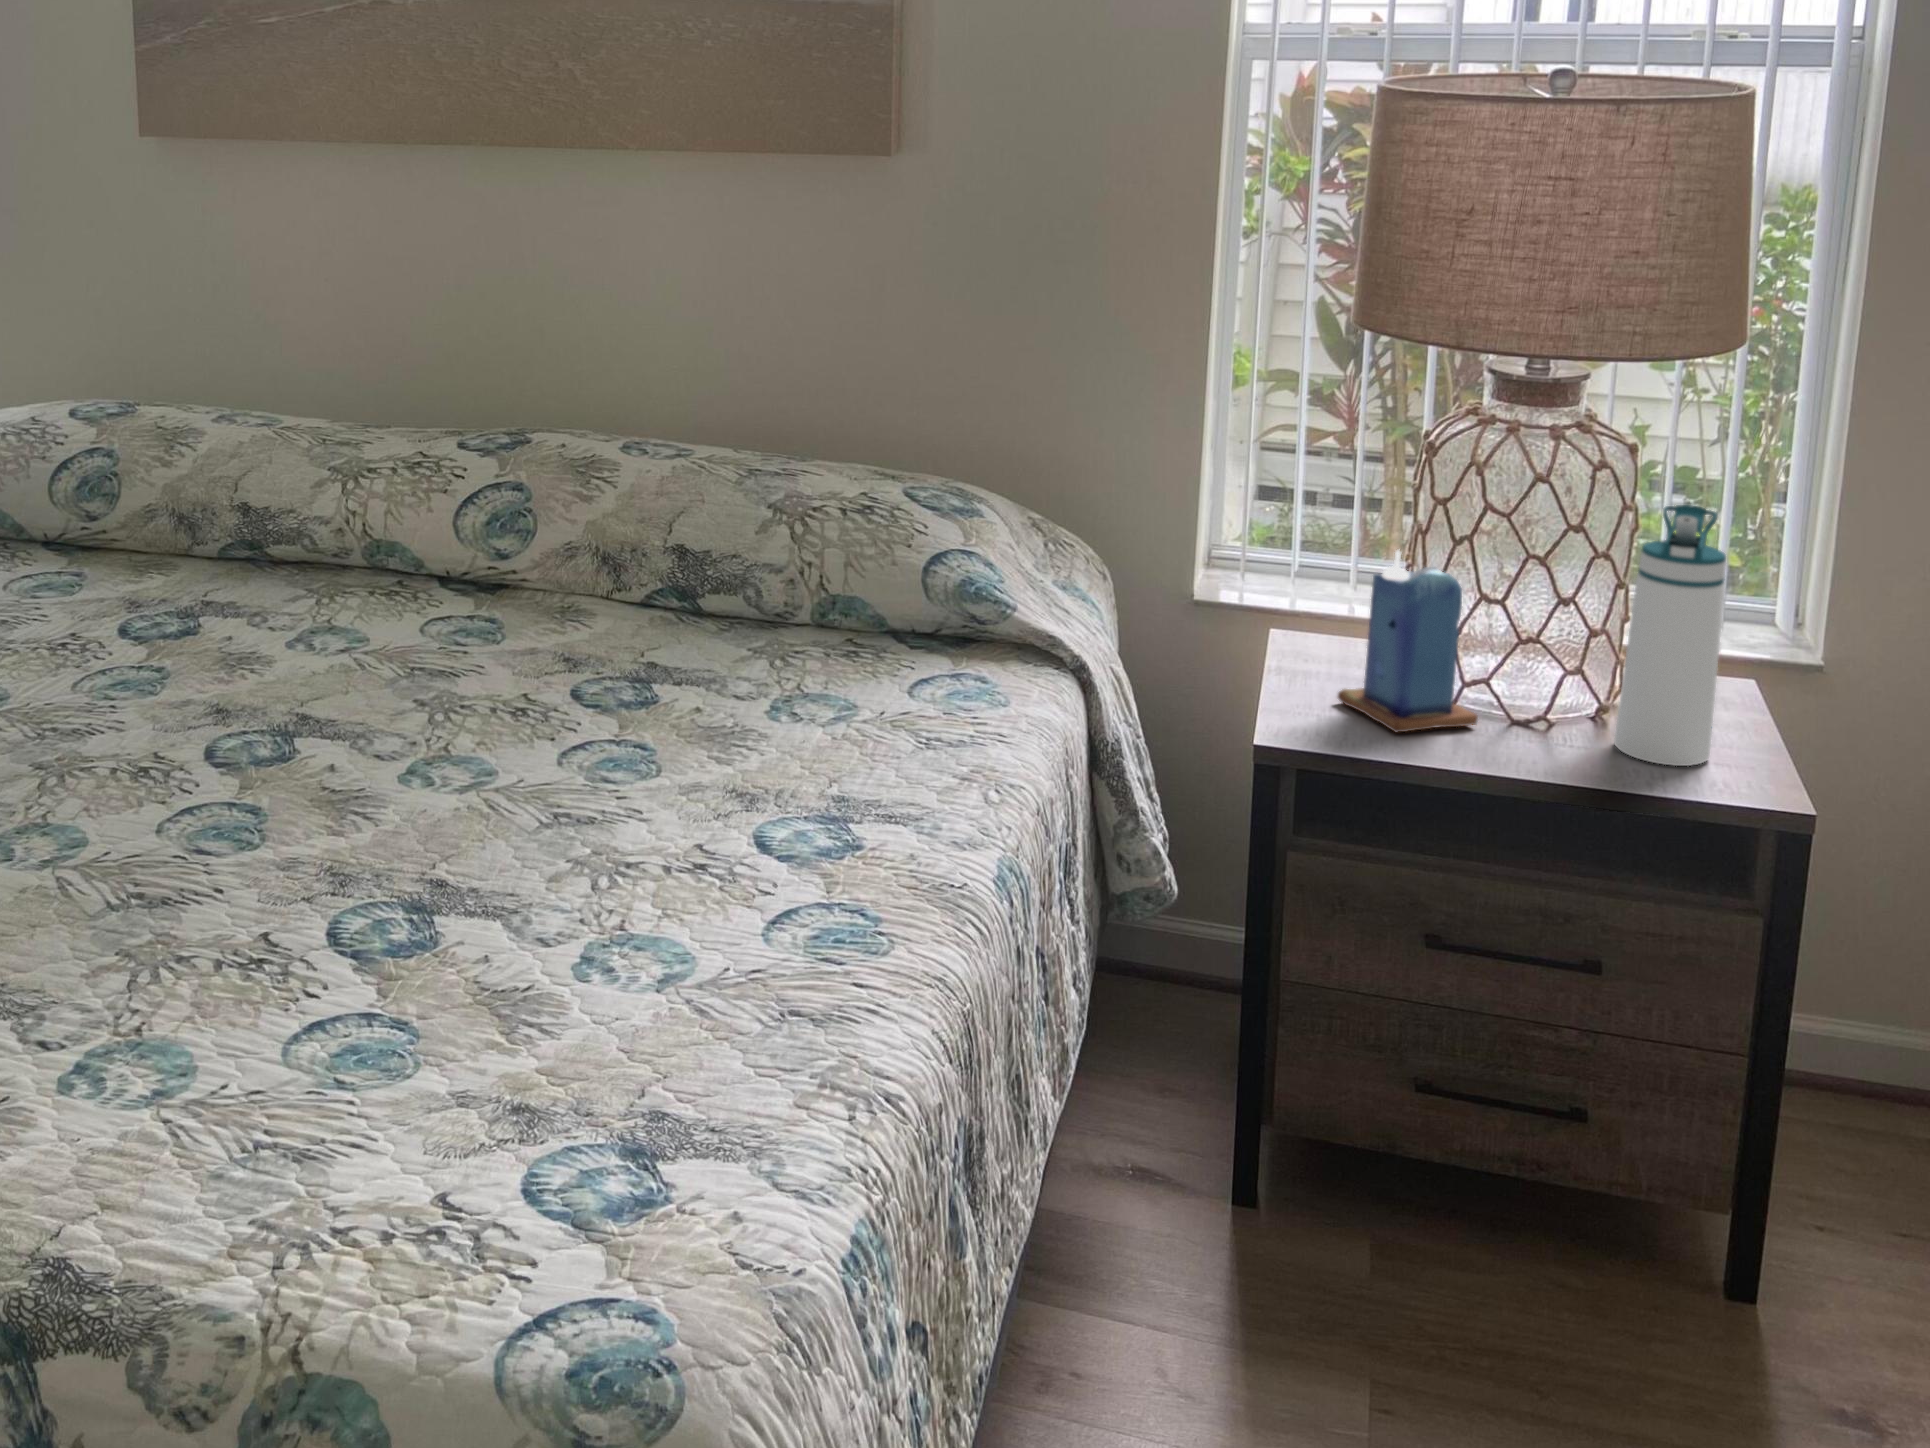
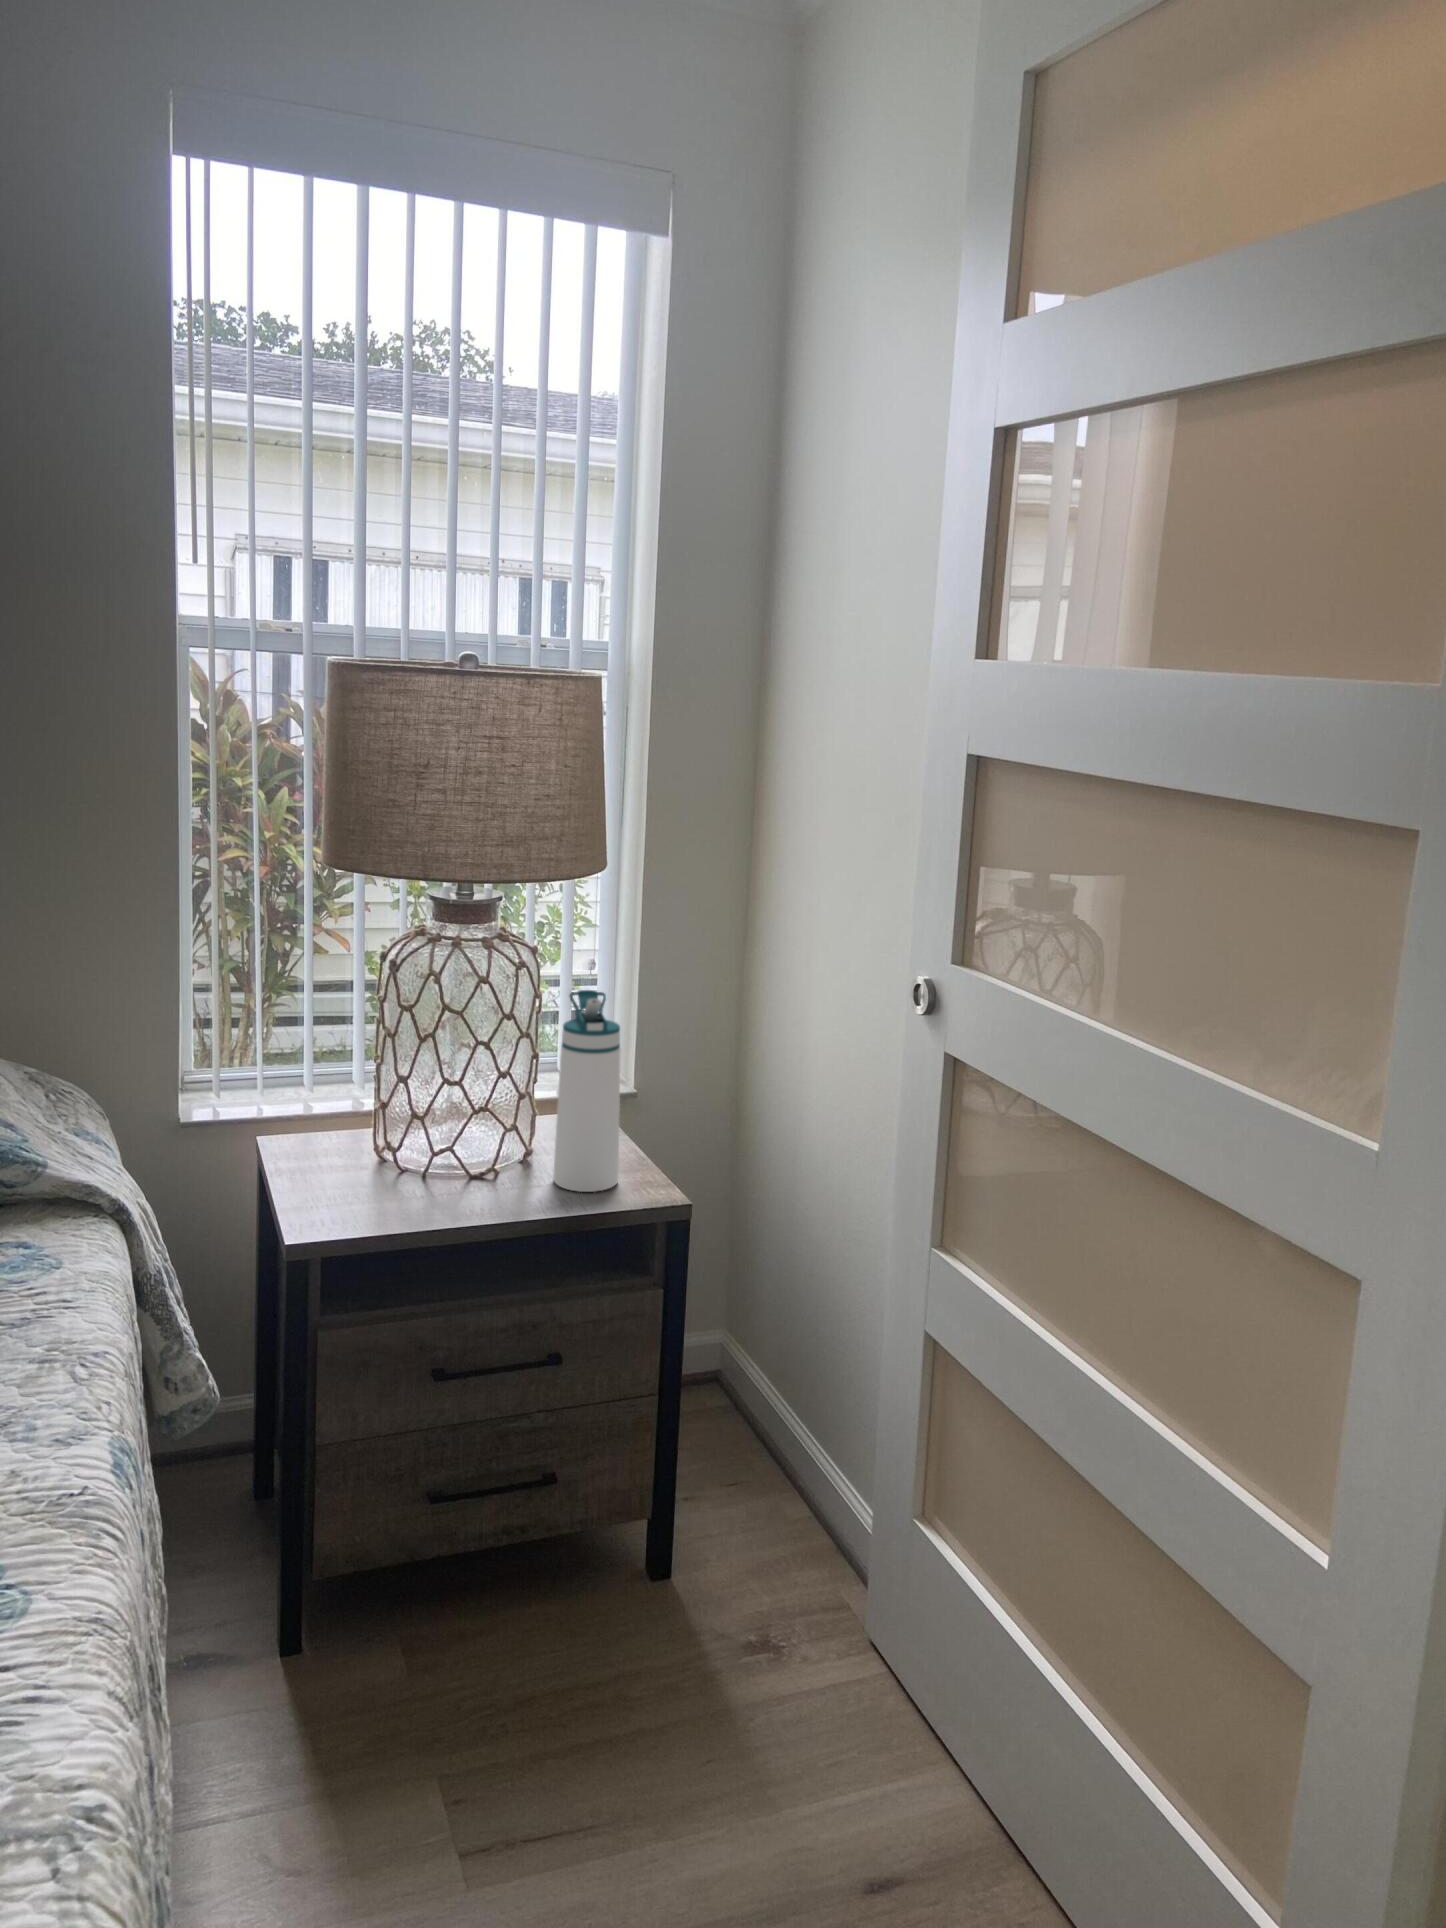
candle: present [1338,550,1478,732] -> none [342,1054,456,1209]

